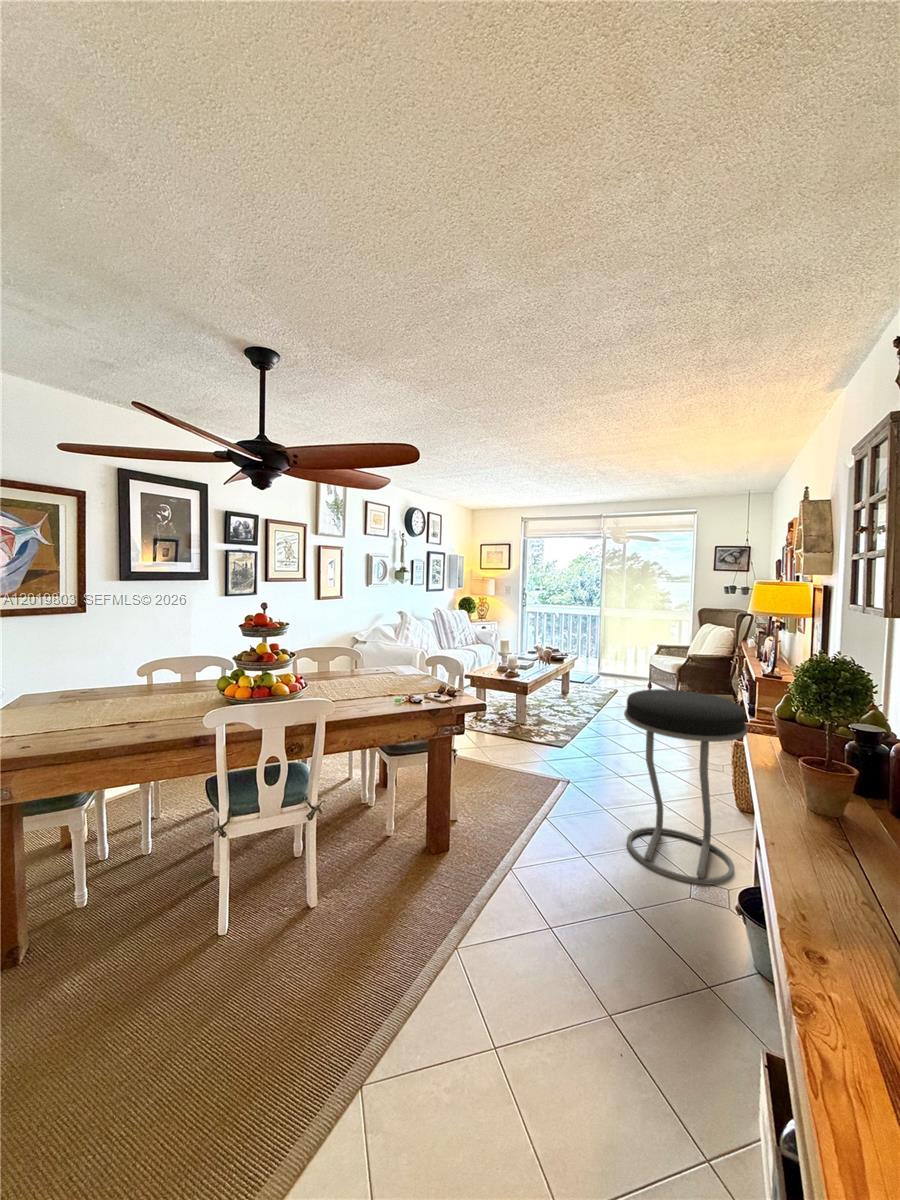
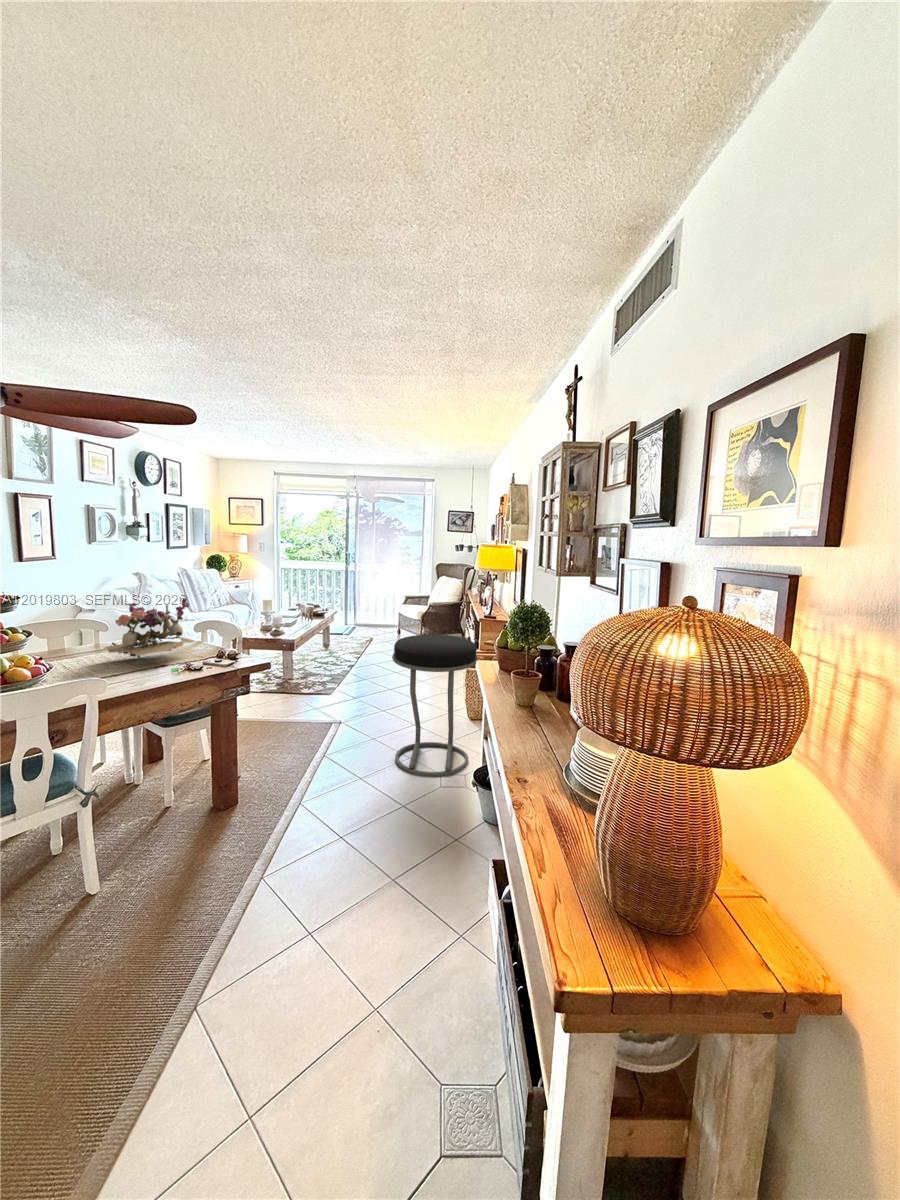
flower arrangement: none [355,631,424,685] -> present [104,597,194,658]

